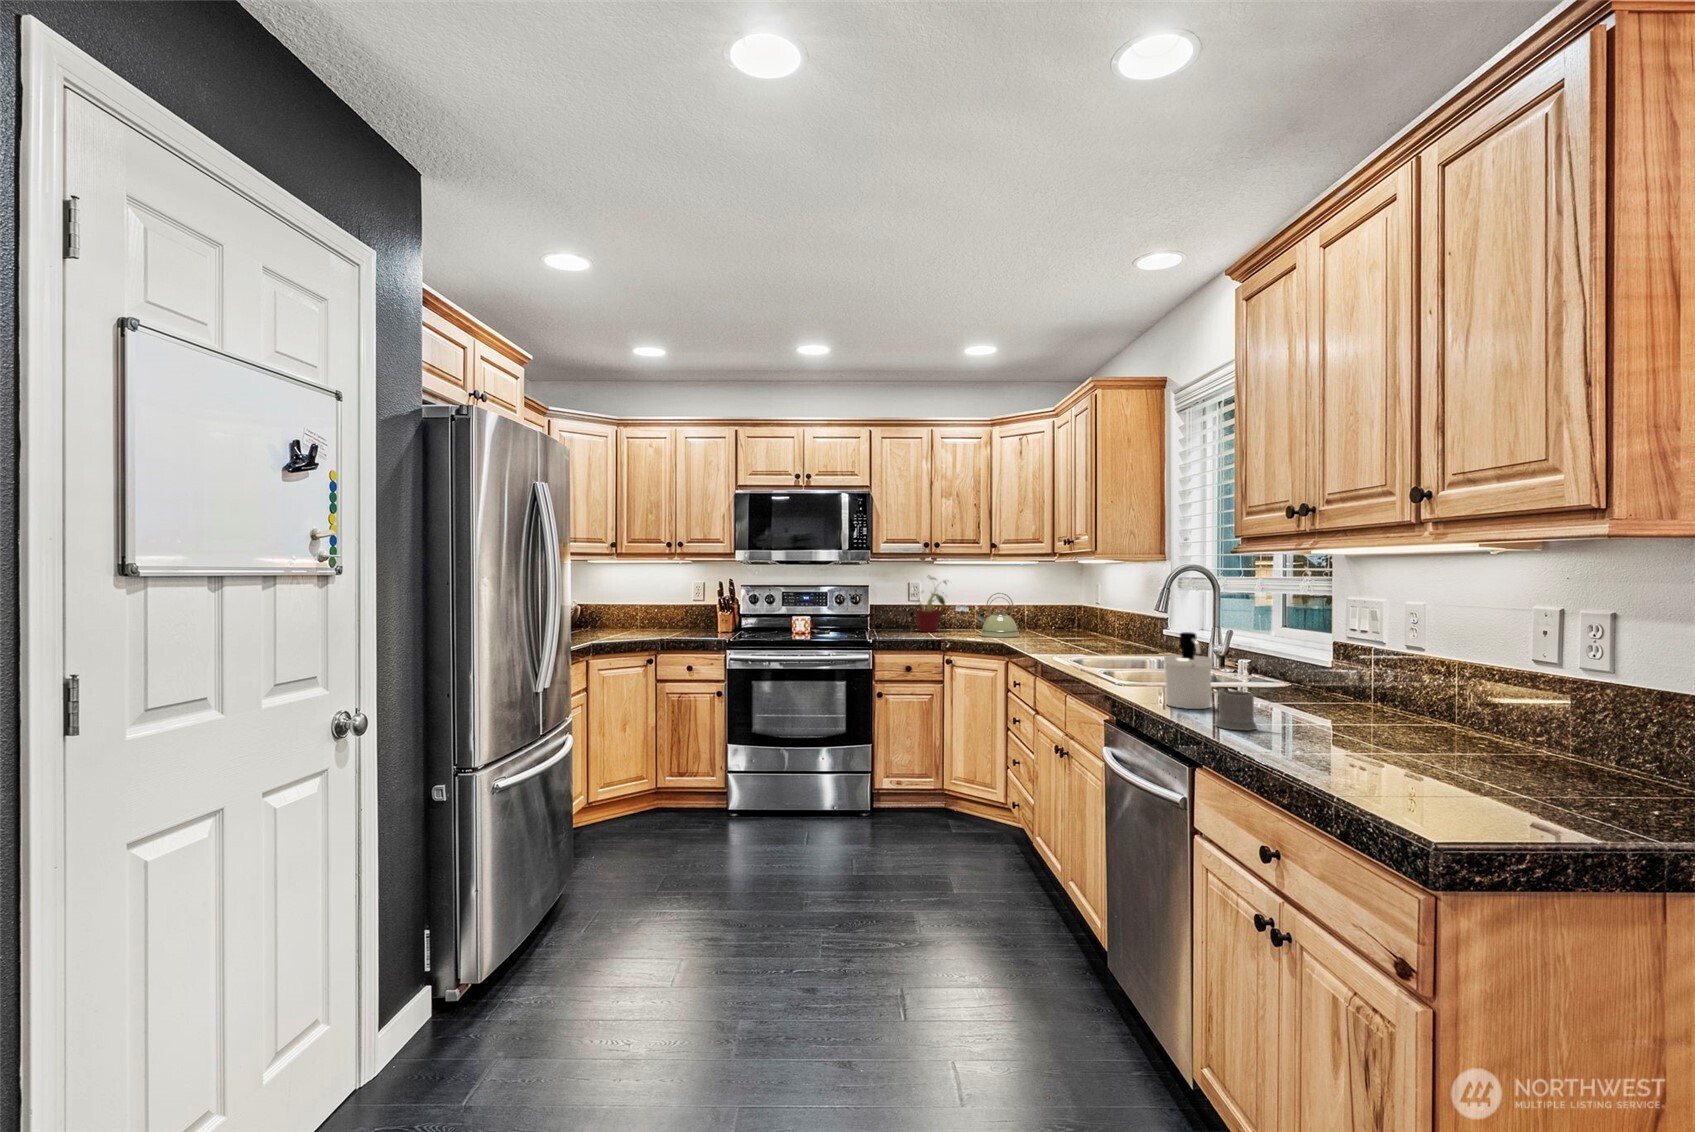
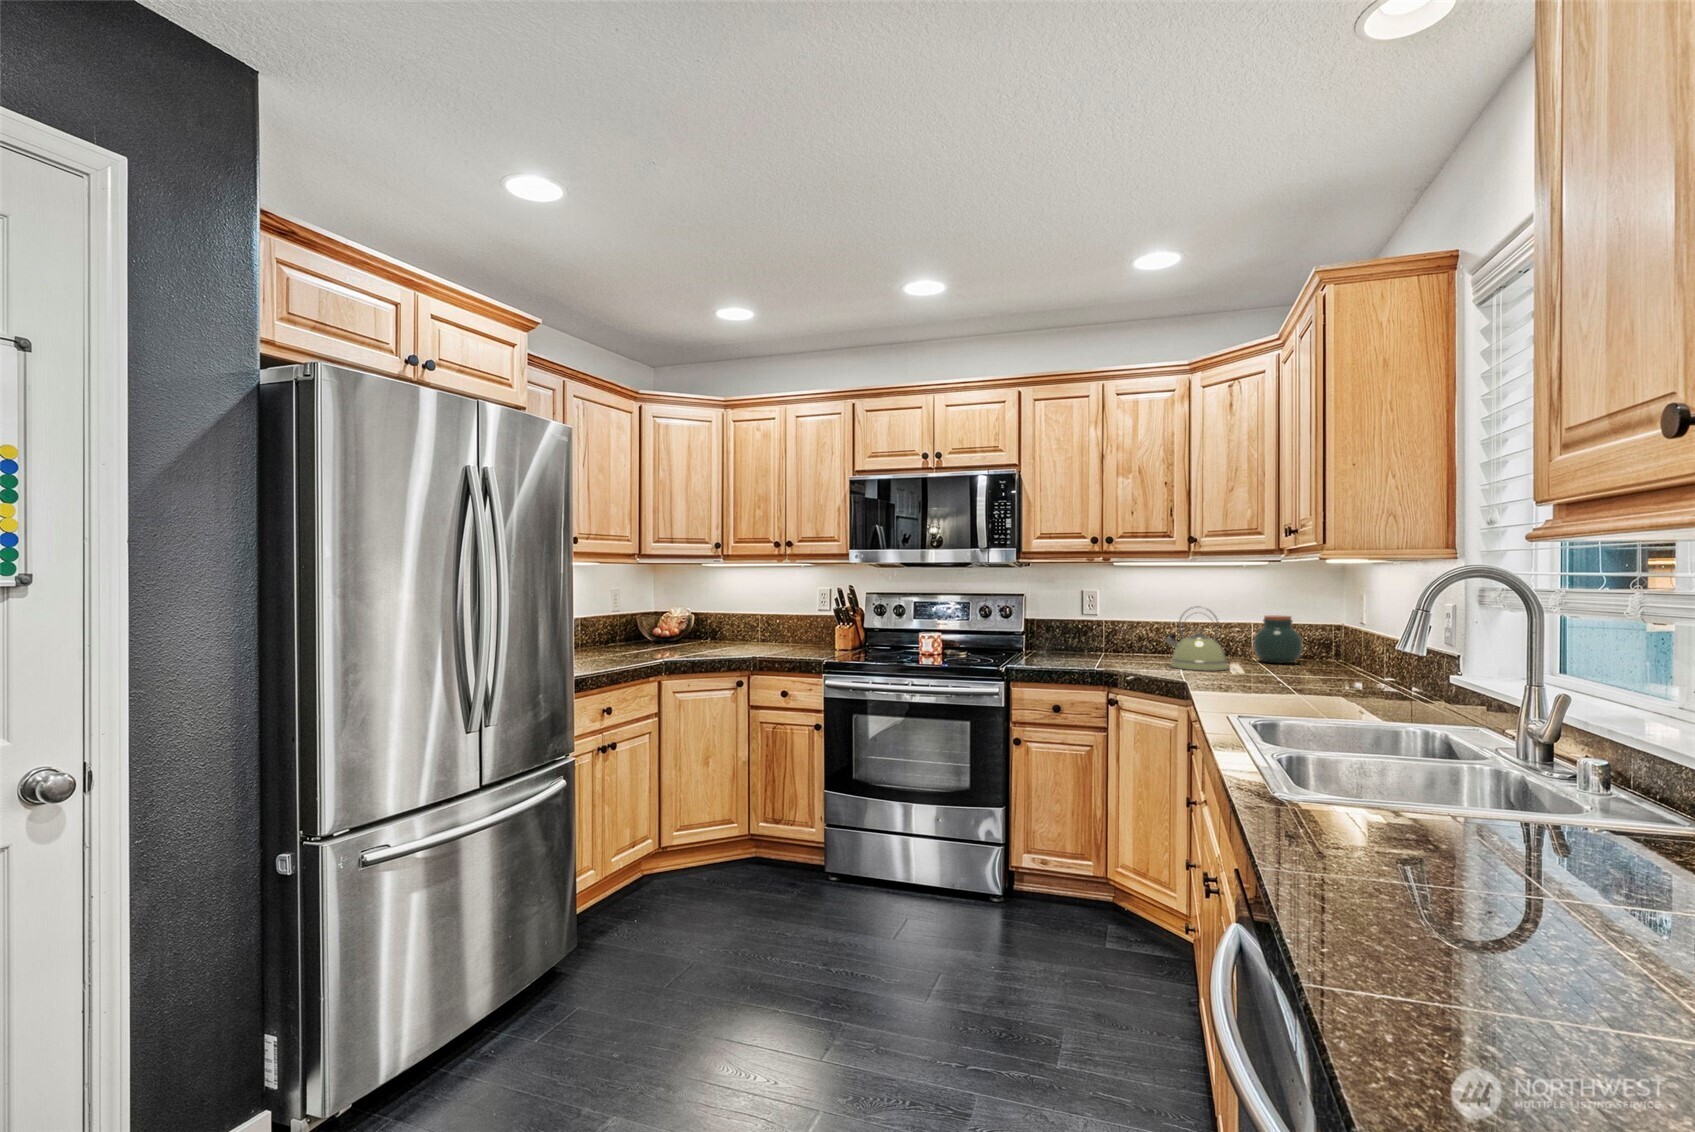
potted plant: present [911,575,947,632] -> none [1077,581,1138,657]
jar: none [1028,599,1059,632] -> present [1254,615,1303,663]
soap dispenser: present [1164,632,1213,709] -> none [1332,716,1454,900]
mug: present [1216,689,1259,731] -> none [1412,889,1593,1031]

